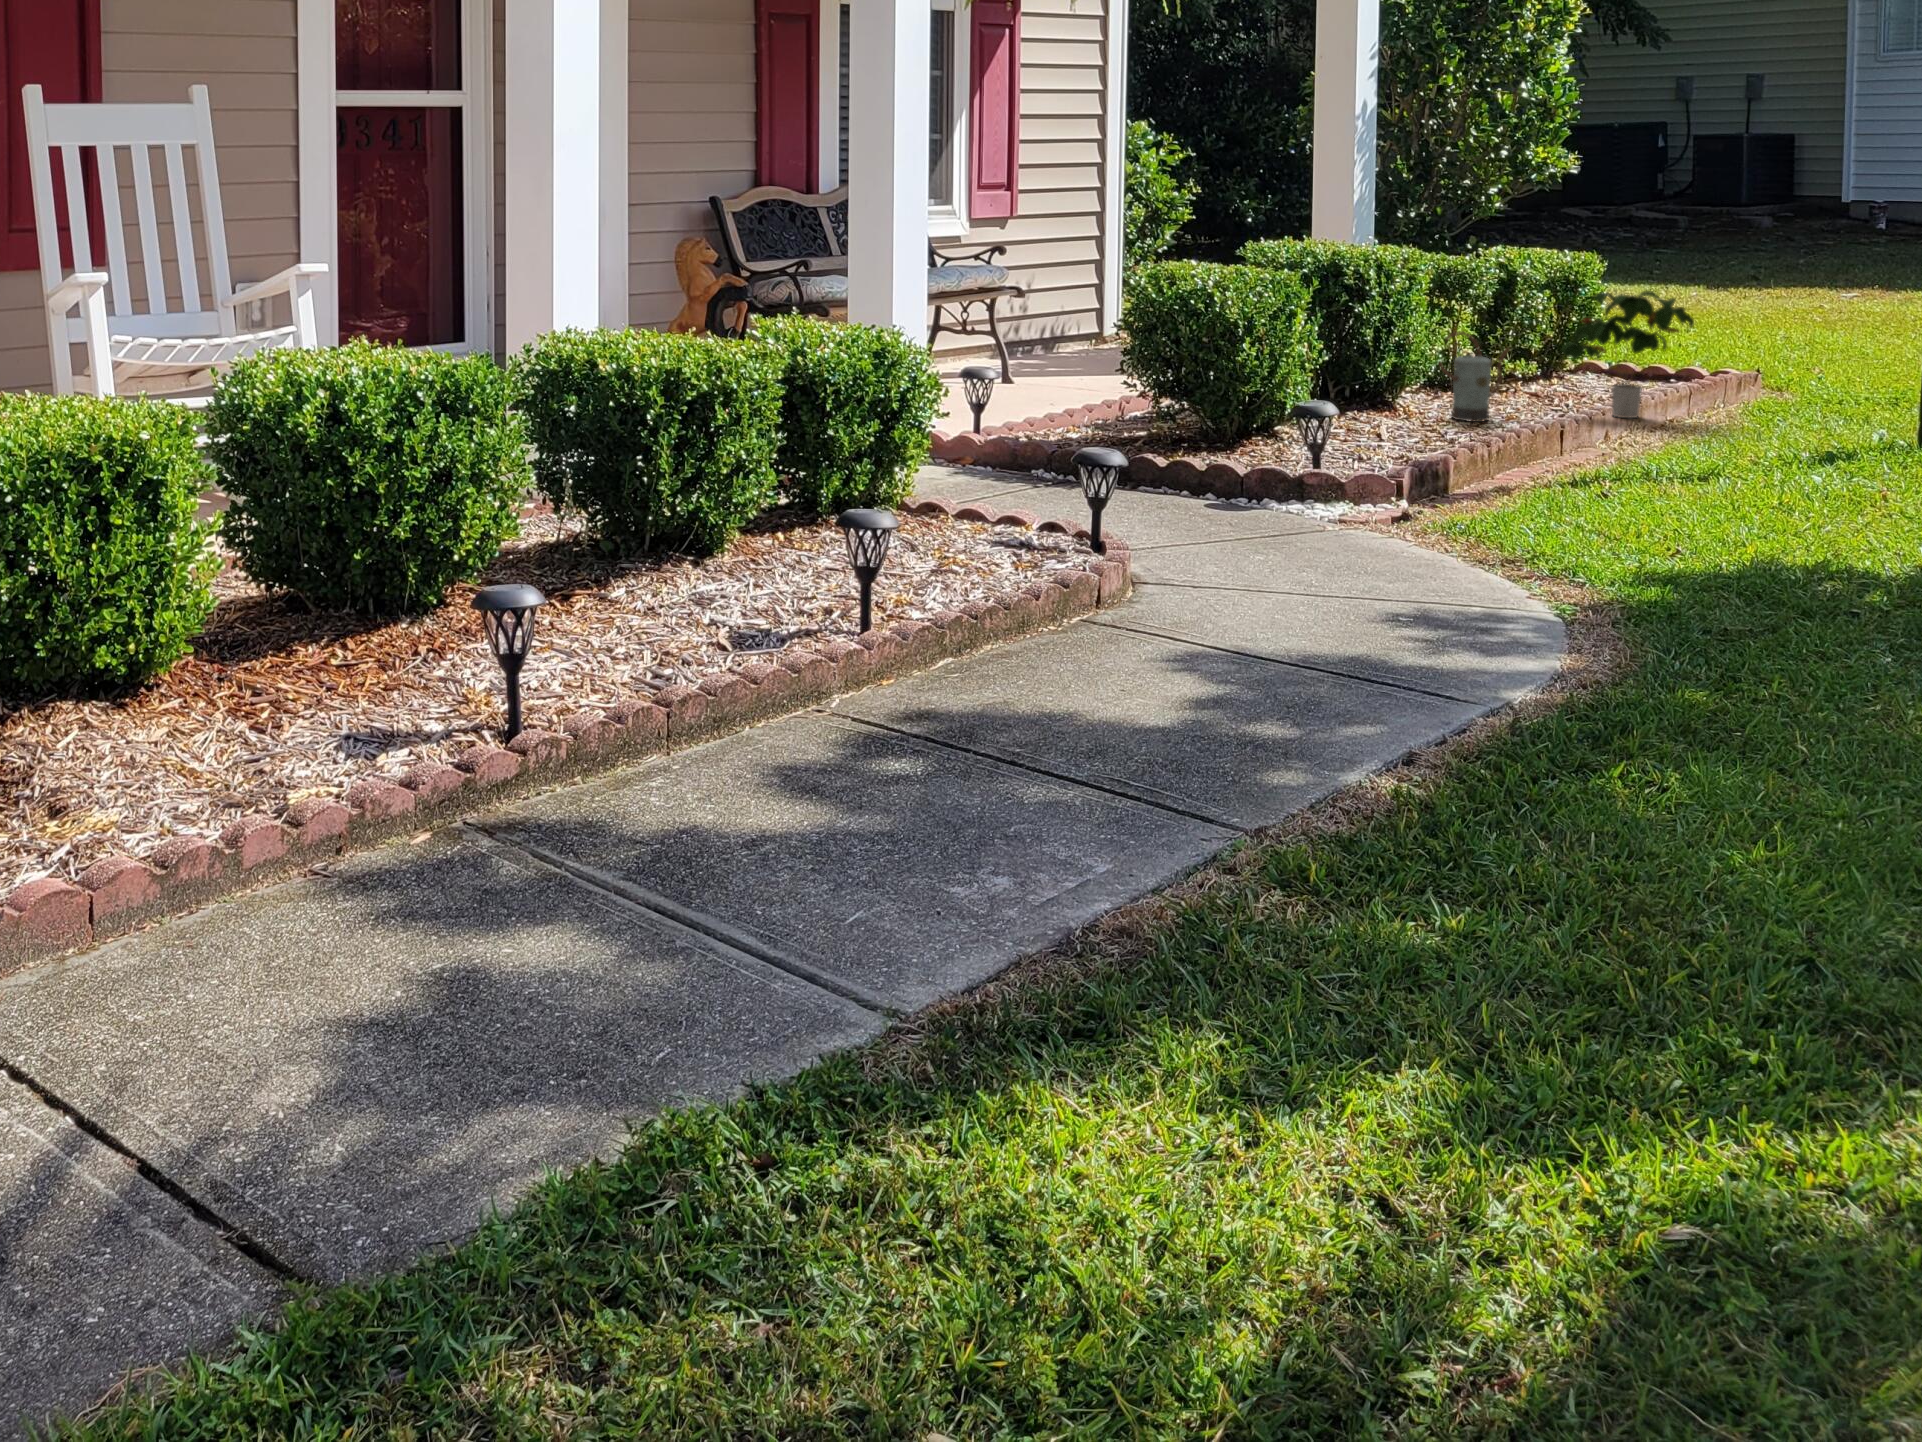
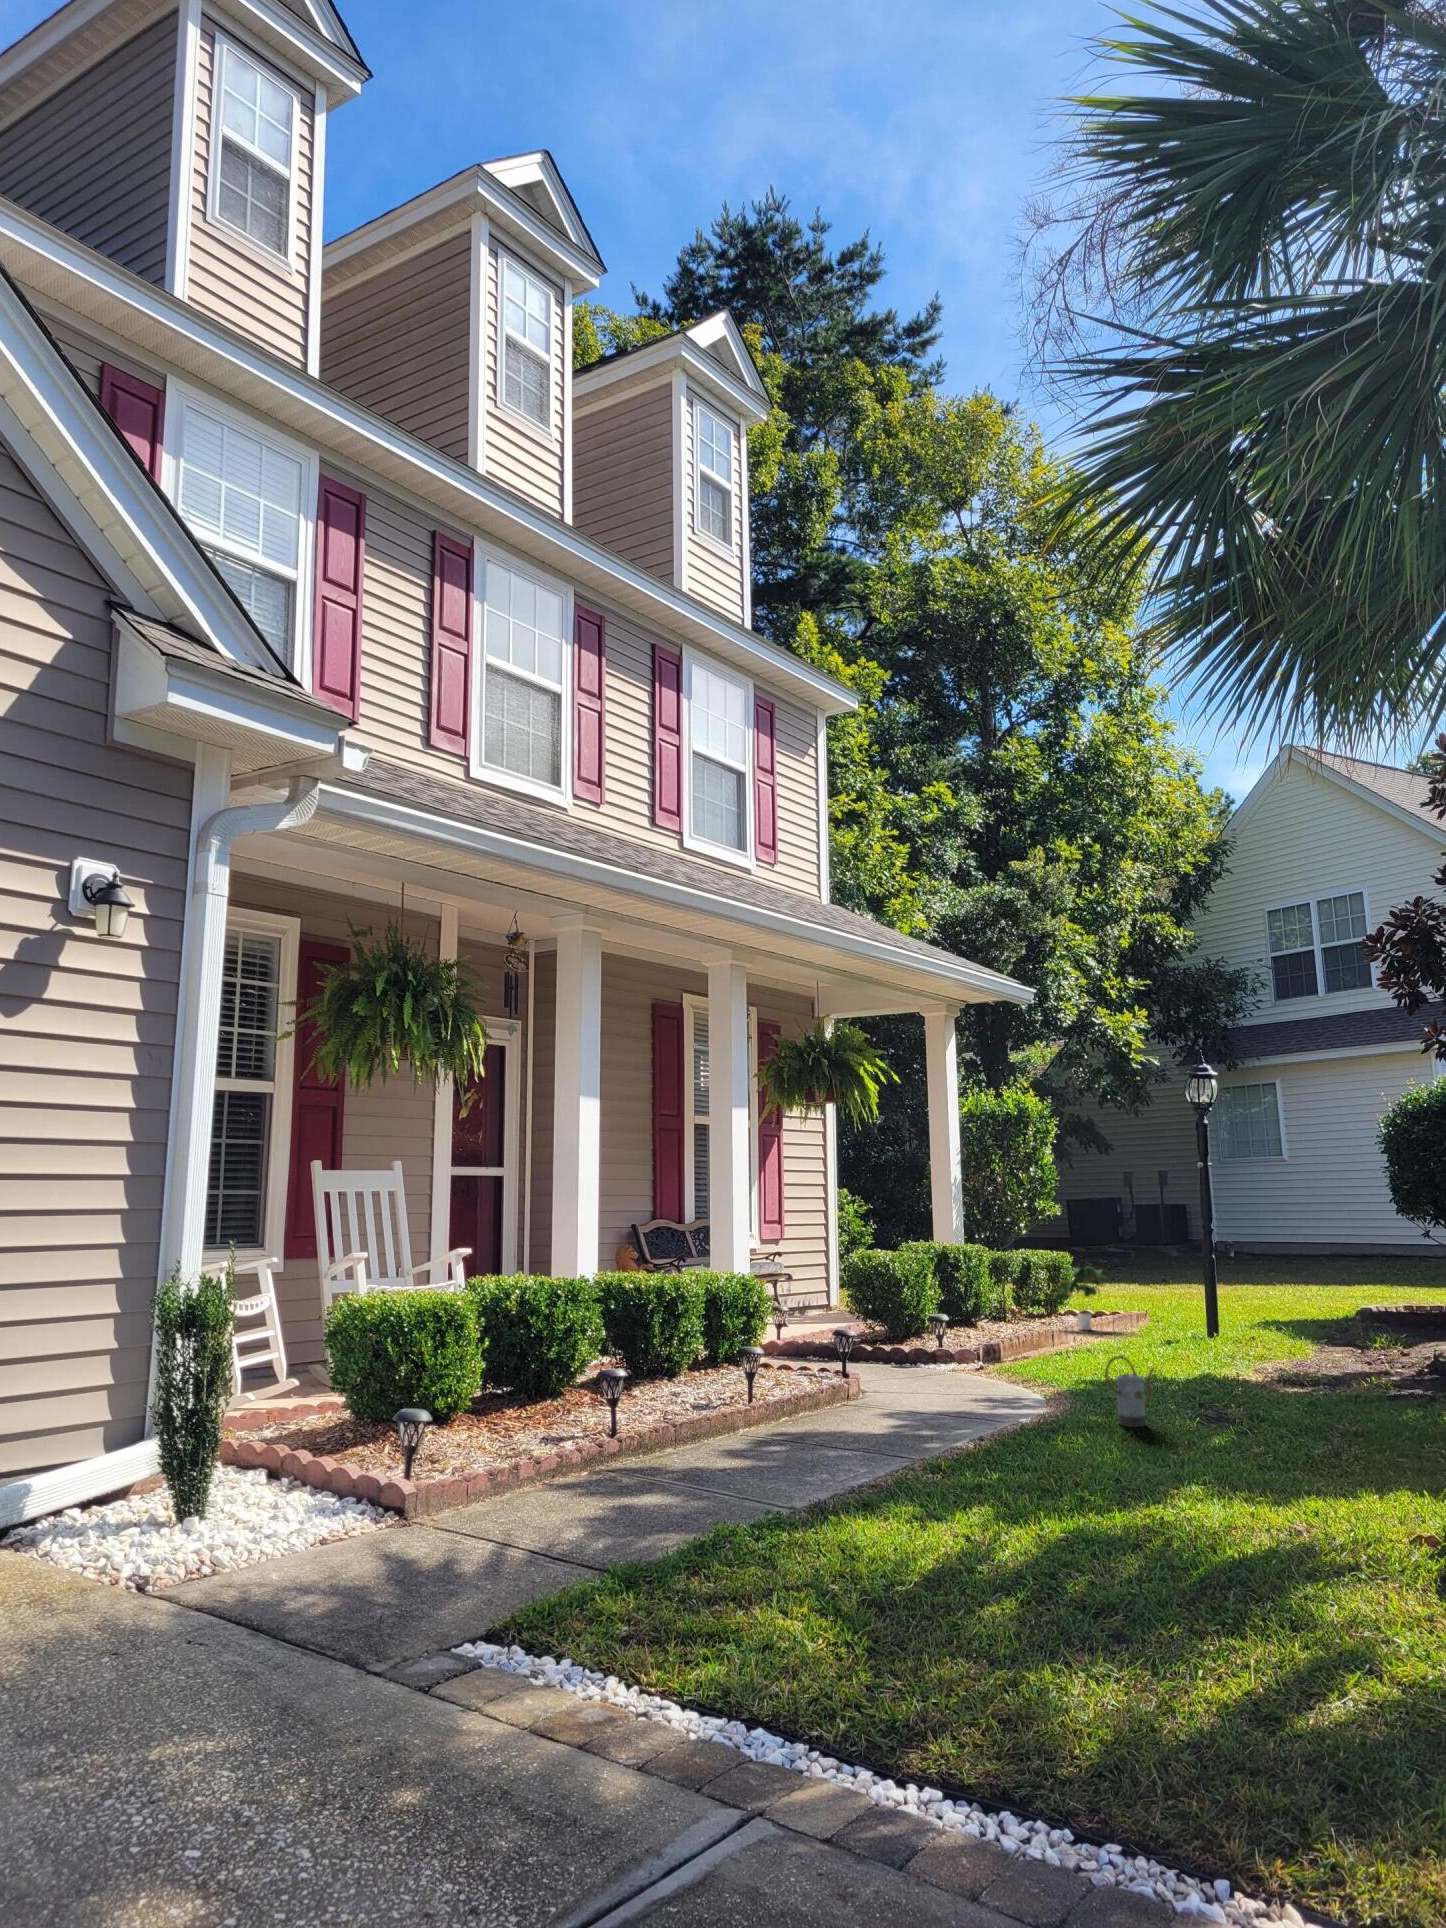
watering can: present [1439,332,1509,422] -> present [1105,1356,1154,1427]

